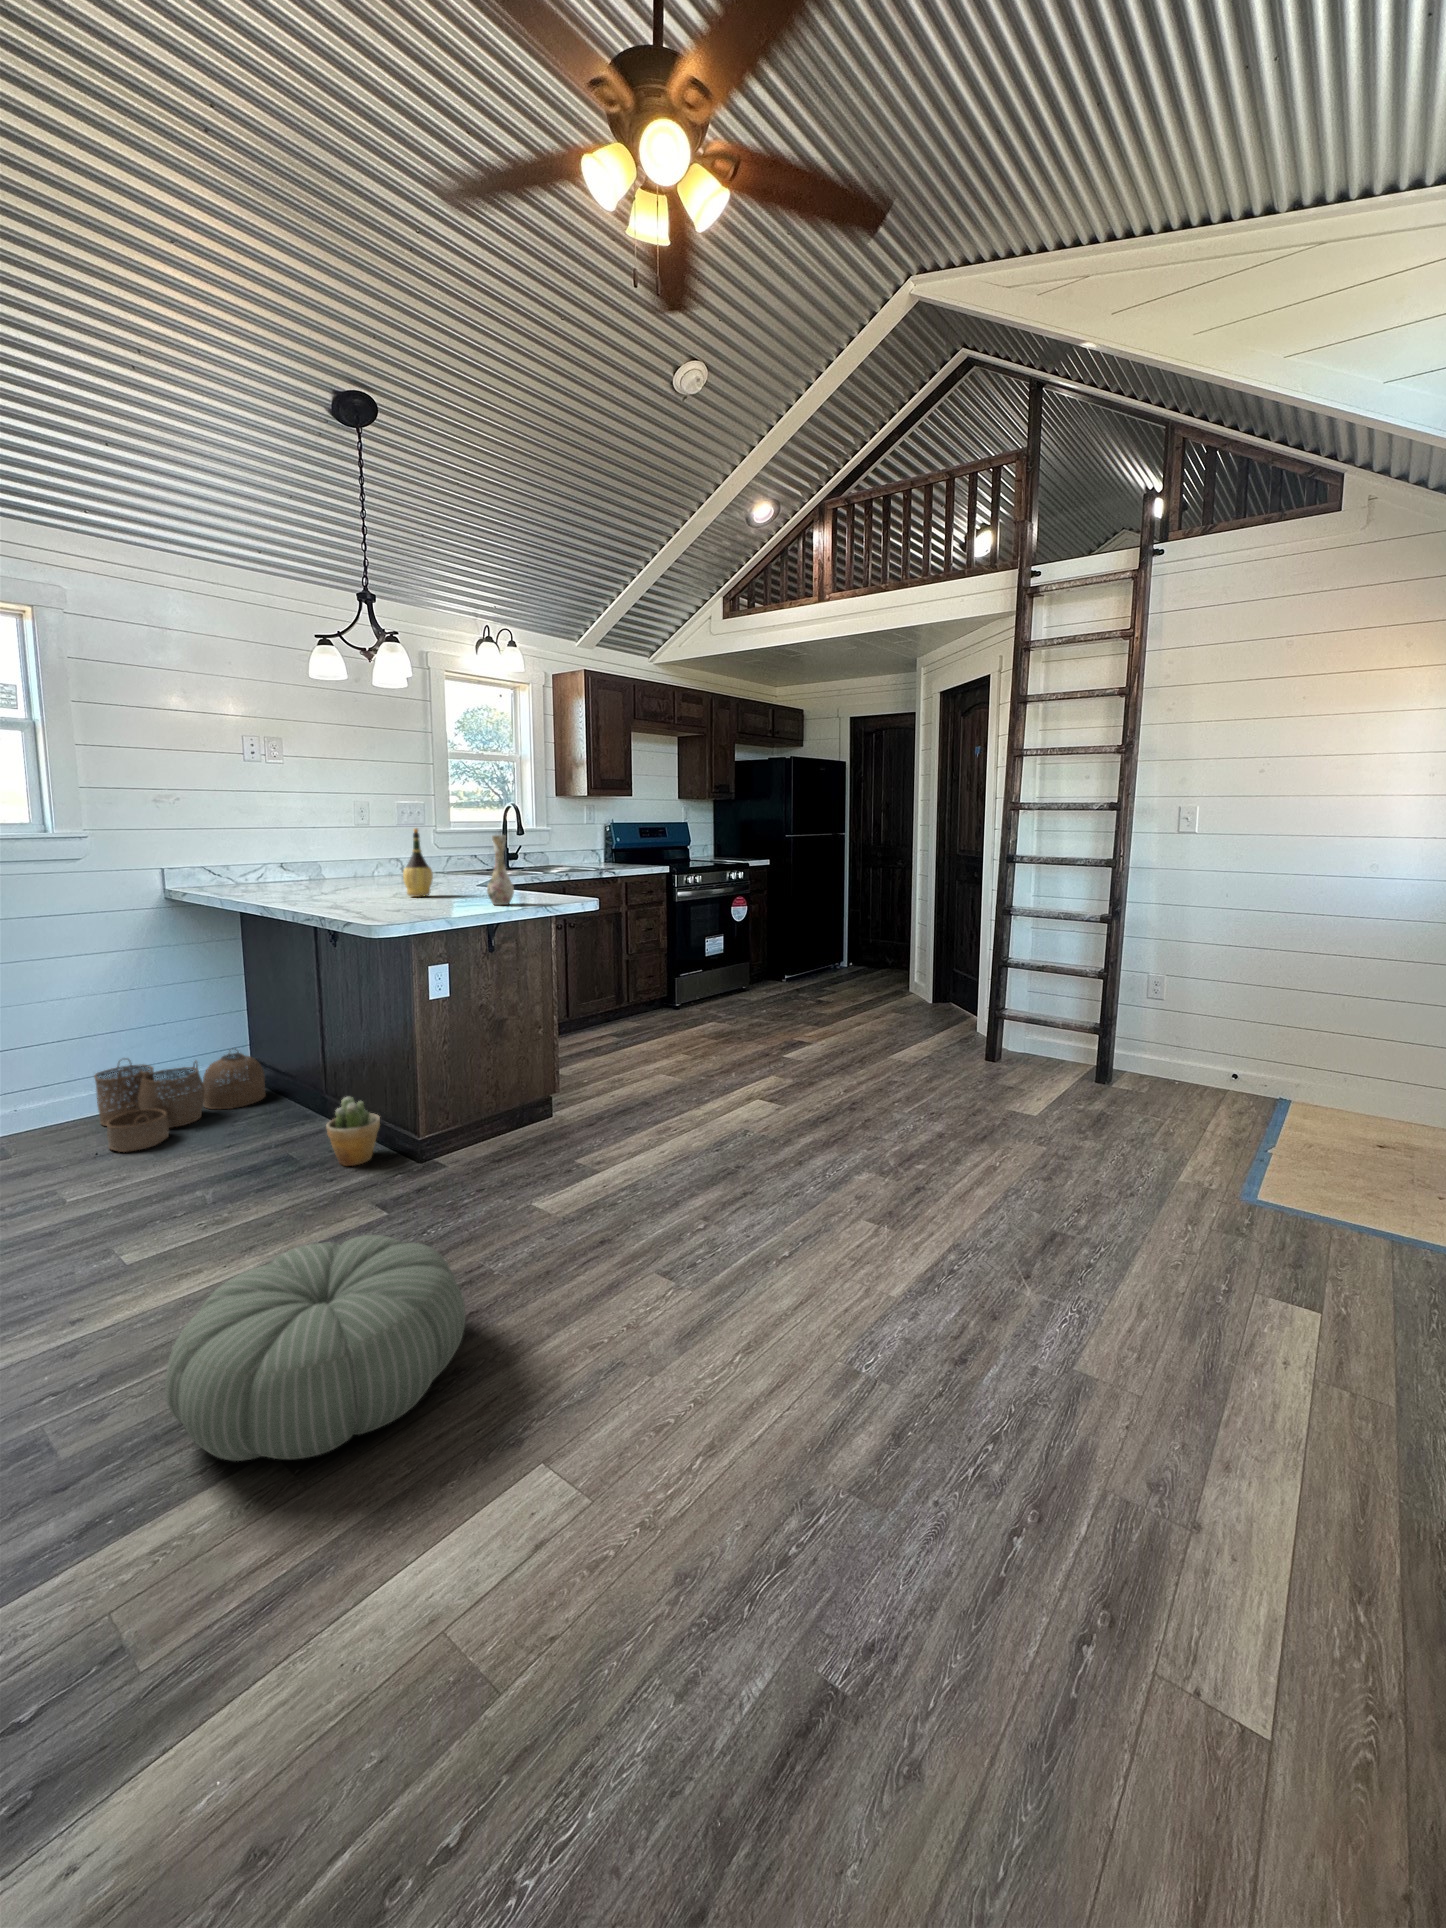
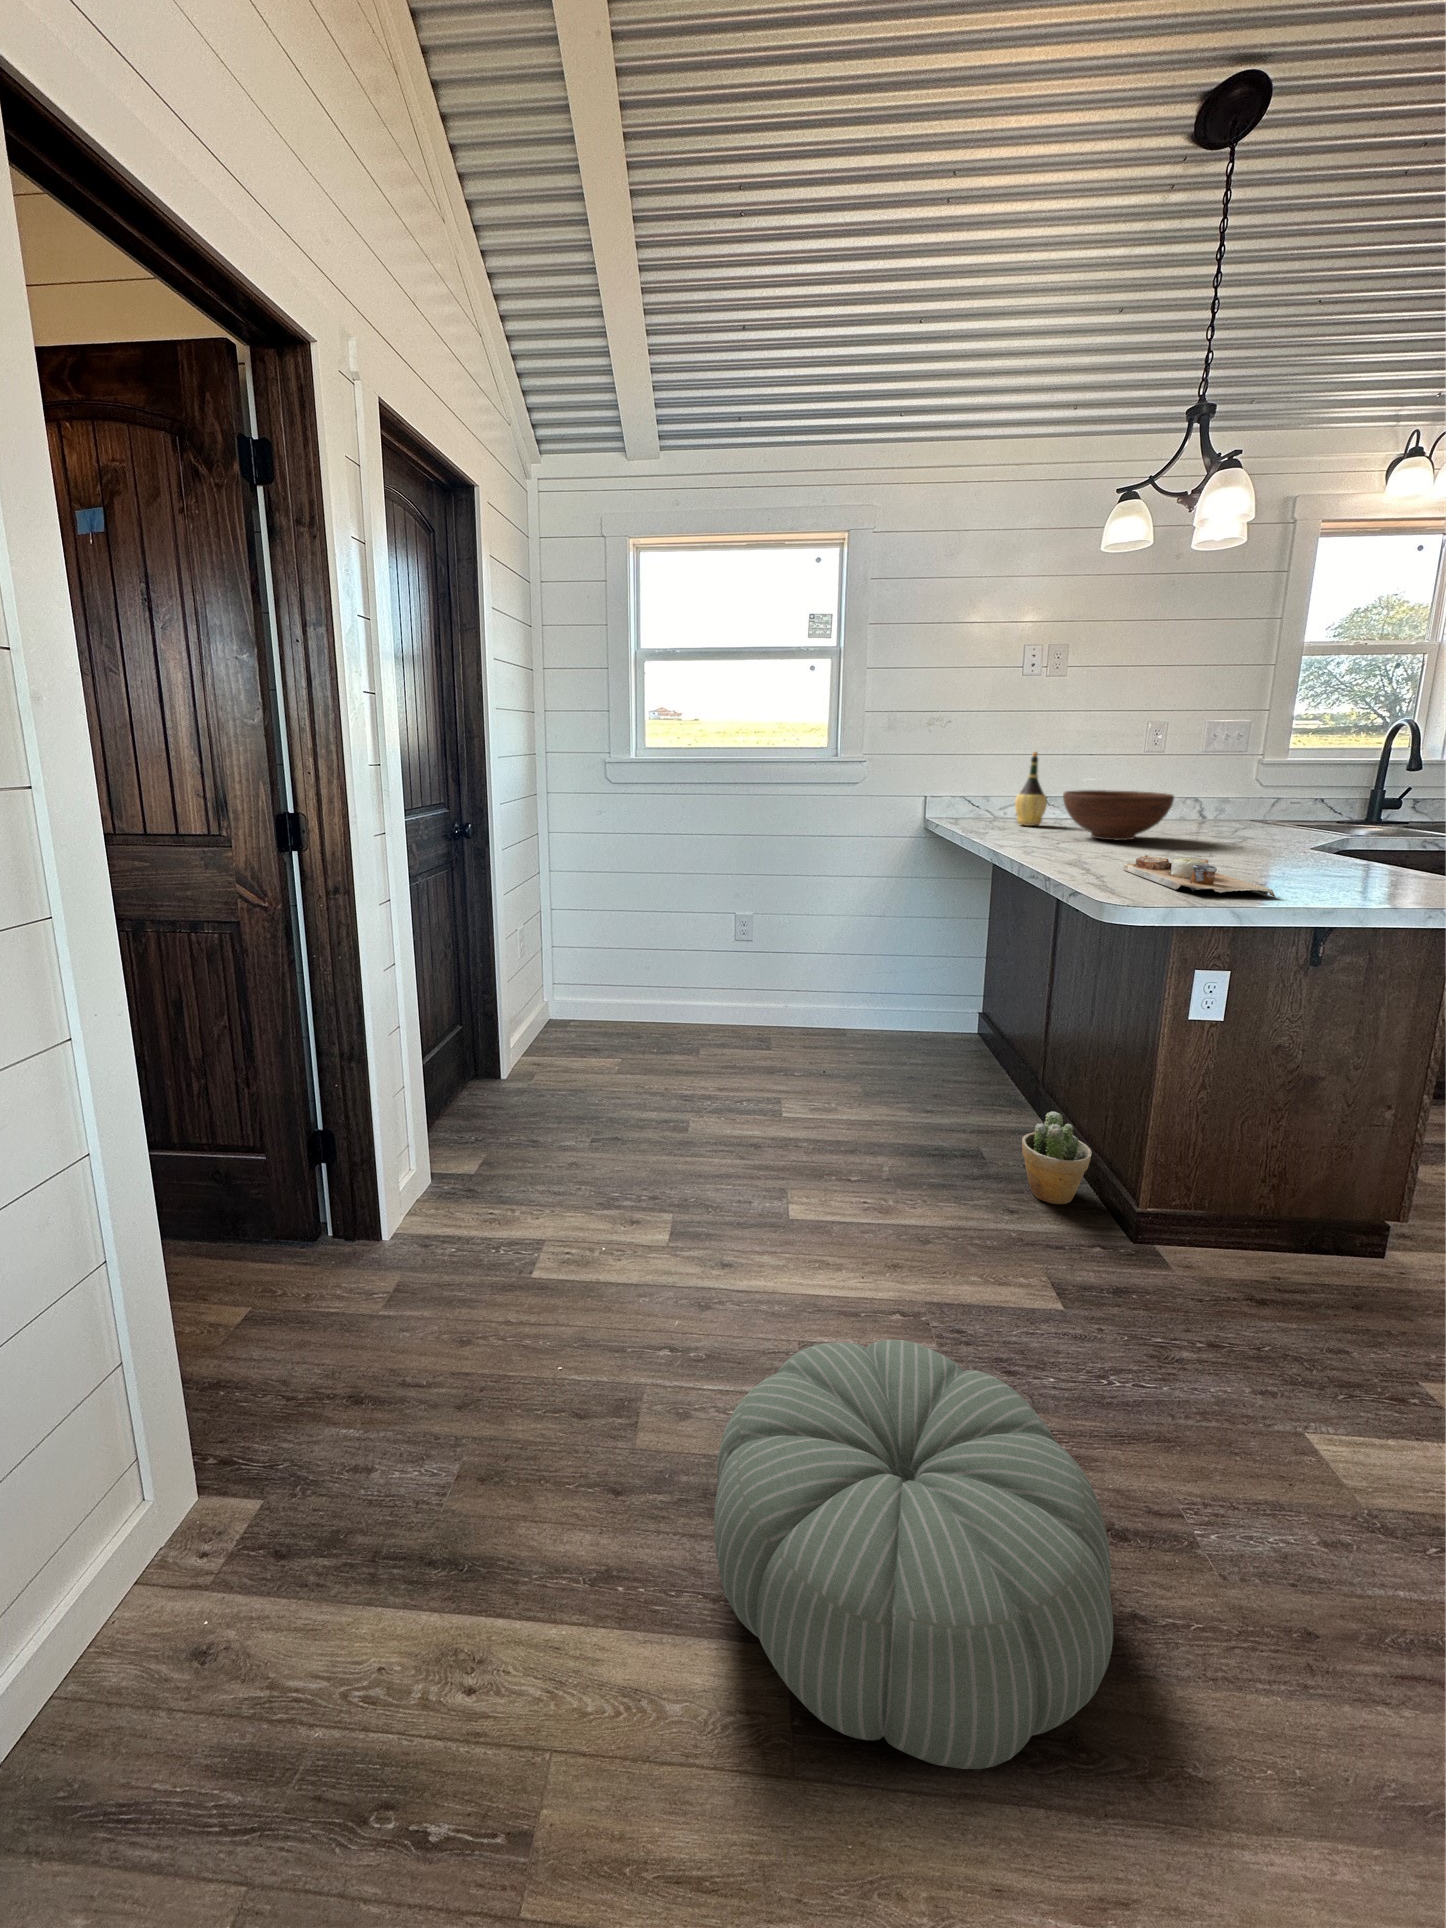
wine bottle: present [403,828,433,897] -> present [1015,752,1047,826]
vase: present [487,835,514,905] -> none [1326,774,1385,894]
fruit bowl: none [302,854,387,892] -> present [1063,790,1174,840]
cutting board: none [368,894,465,914] -> present [1123,855,1275,897]
woven basket: present [94,1049,266,1152] -> none [836,982,989,1082]

